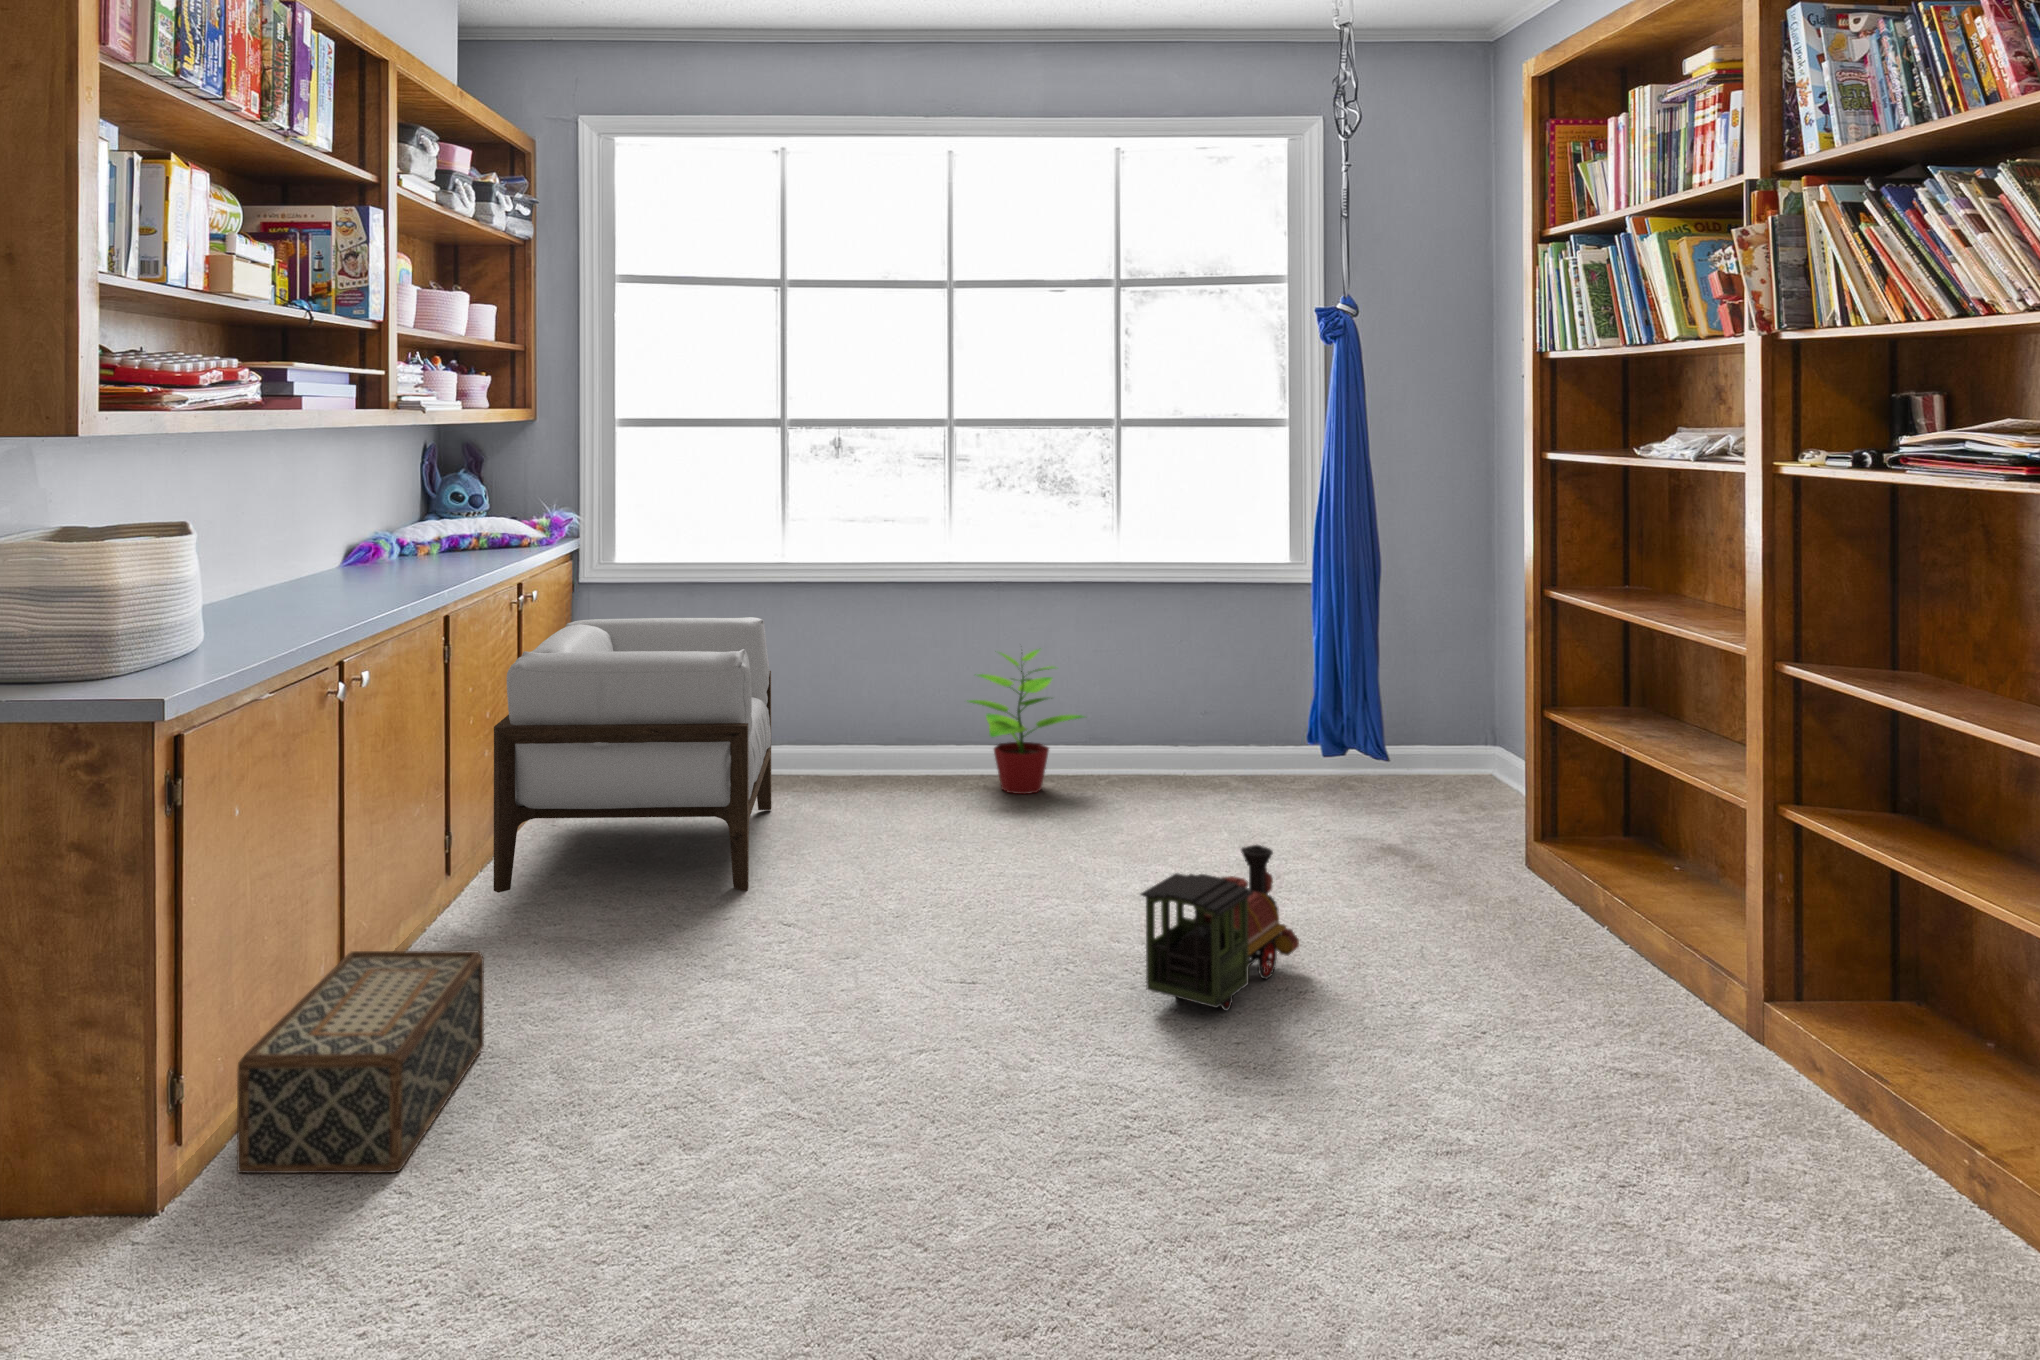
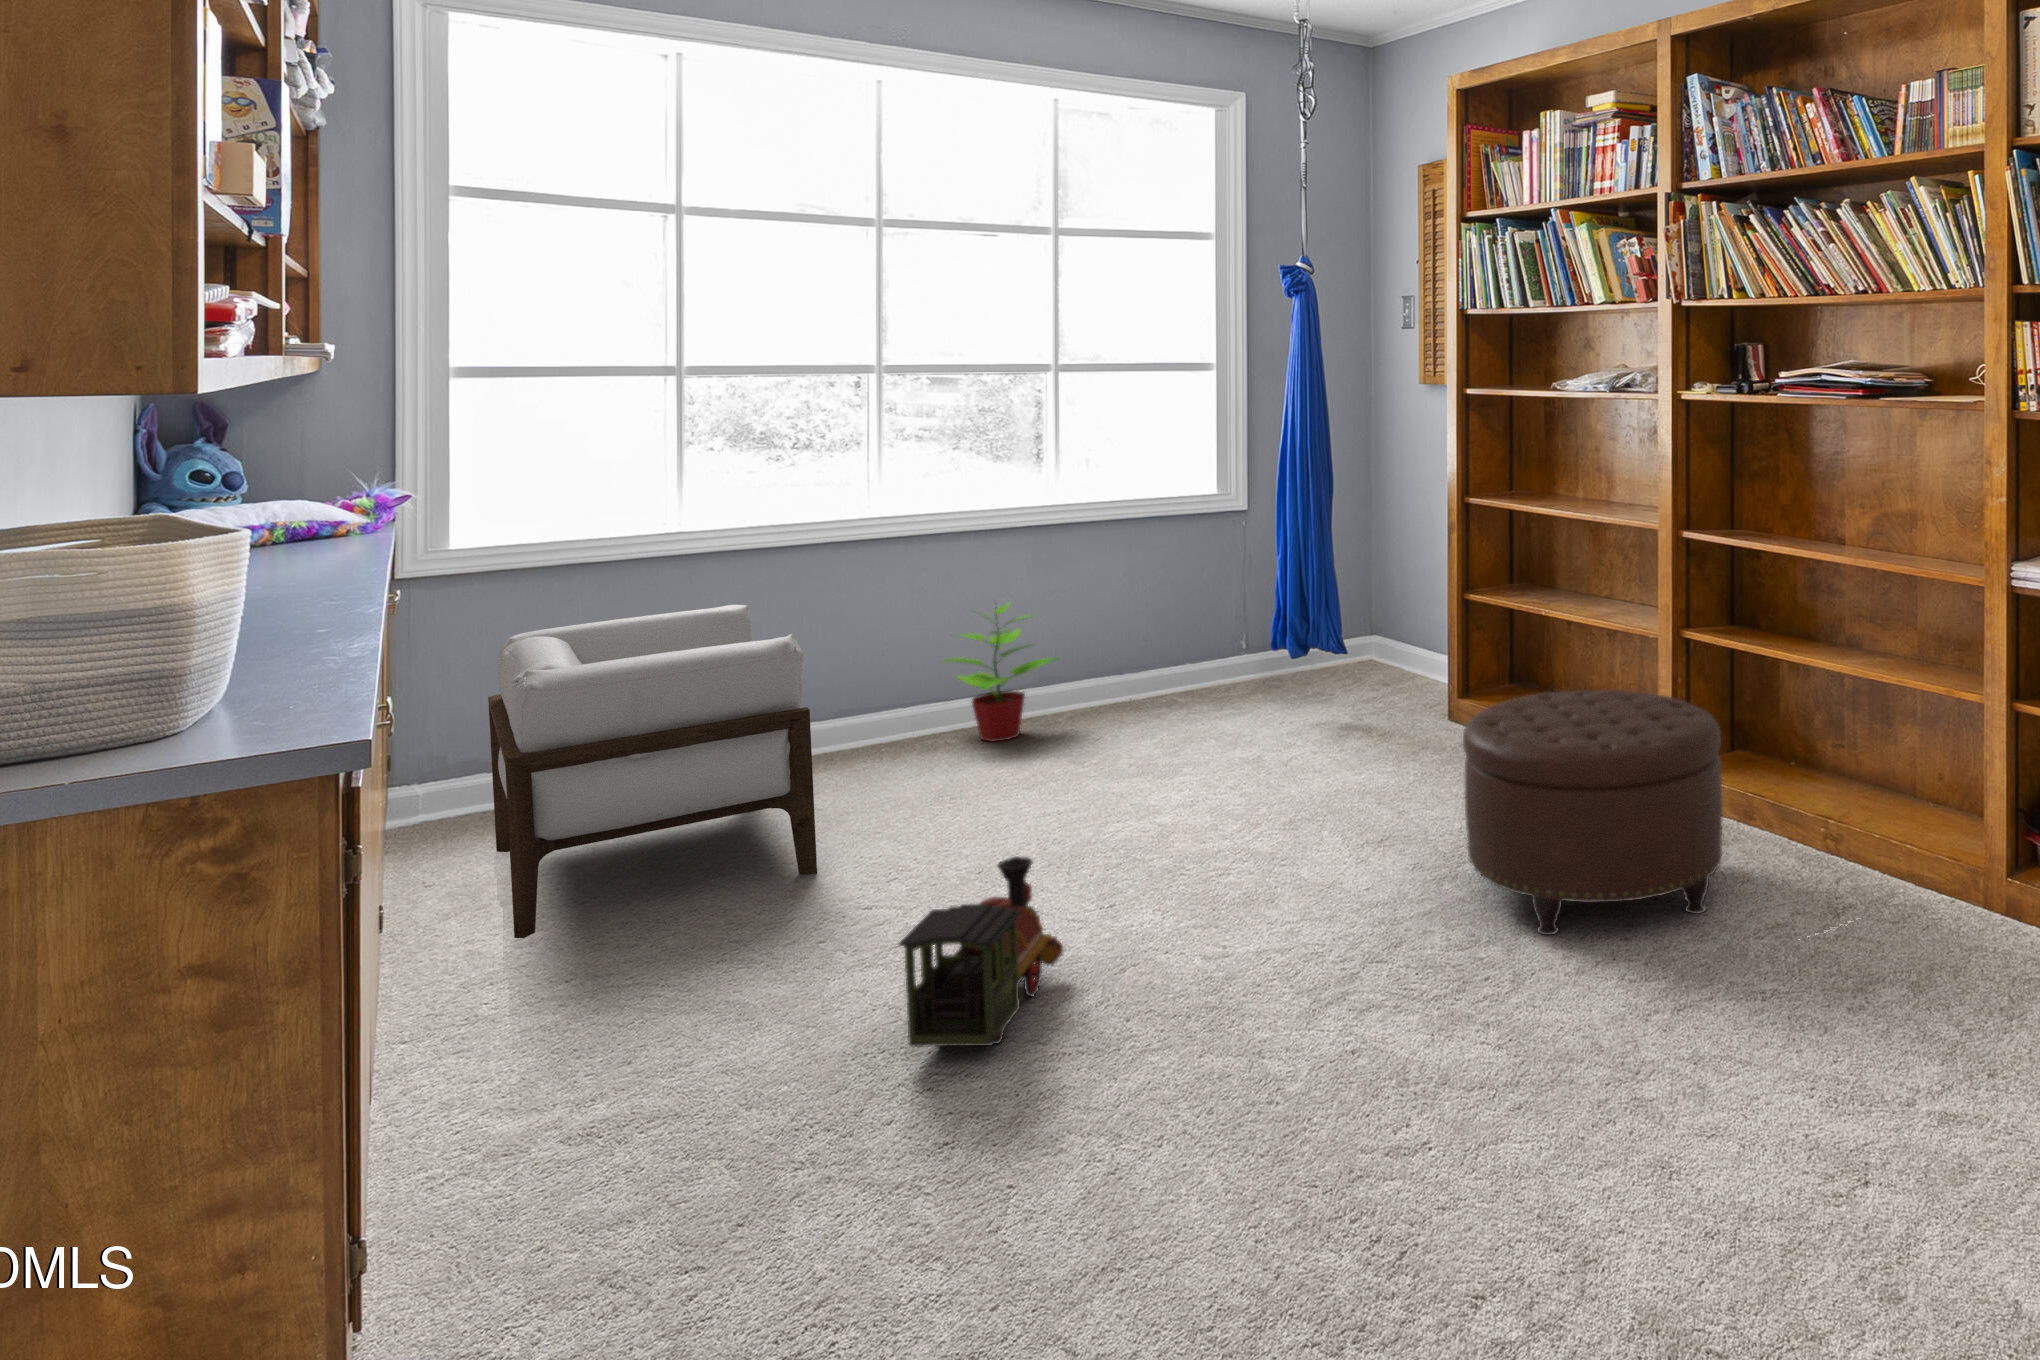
toy train: present [1141,845,1299,1011] -> present [899,856,1063,1047]
ottoman: none [1338,854,1734,1238] -> present [1463,690,1723,935]
woven basket: present [237,950,484,1173] -> none [526,964,735,1226]

